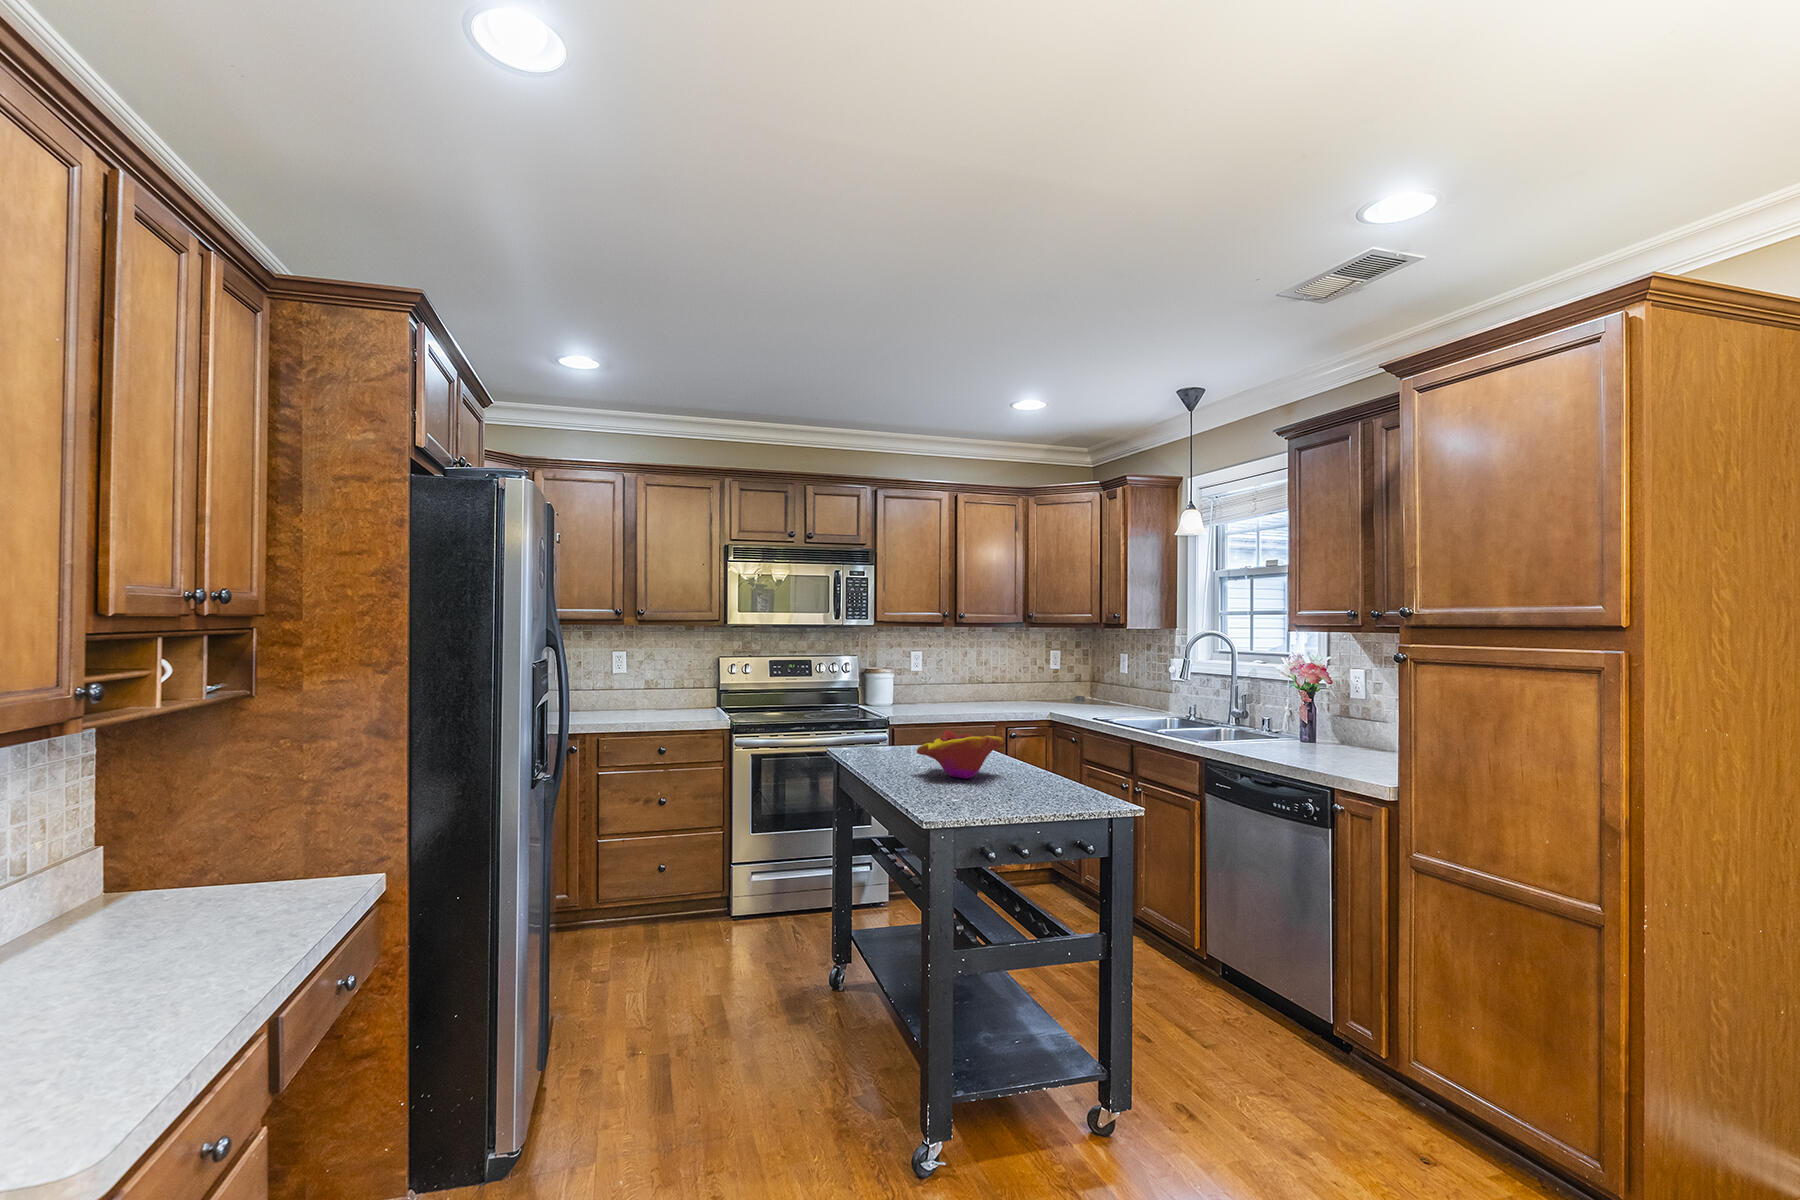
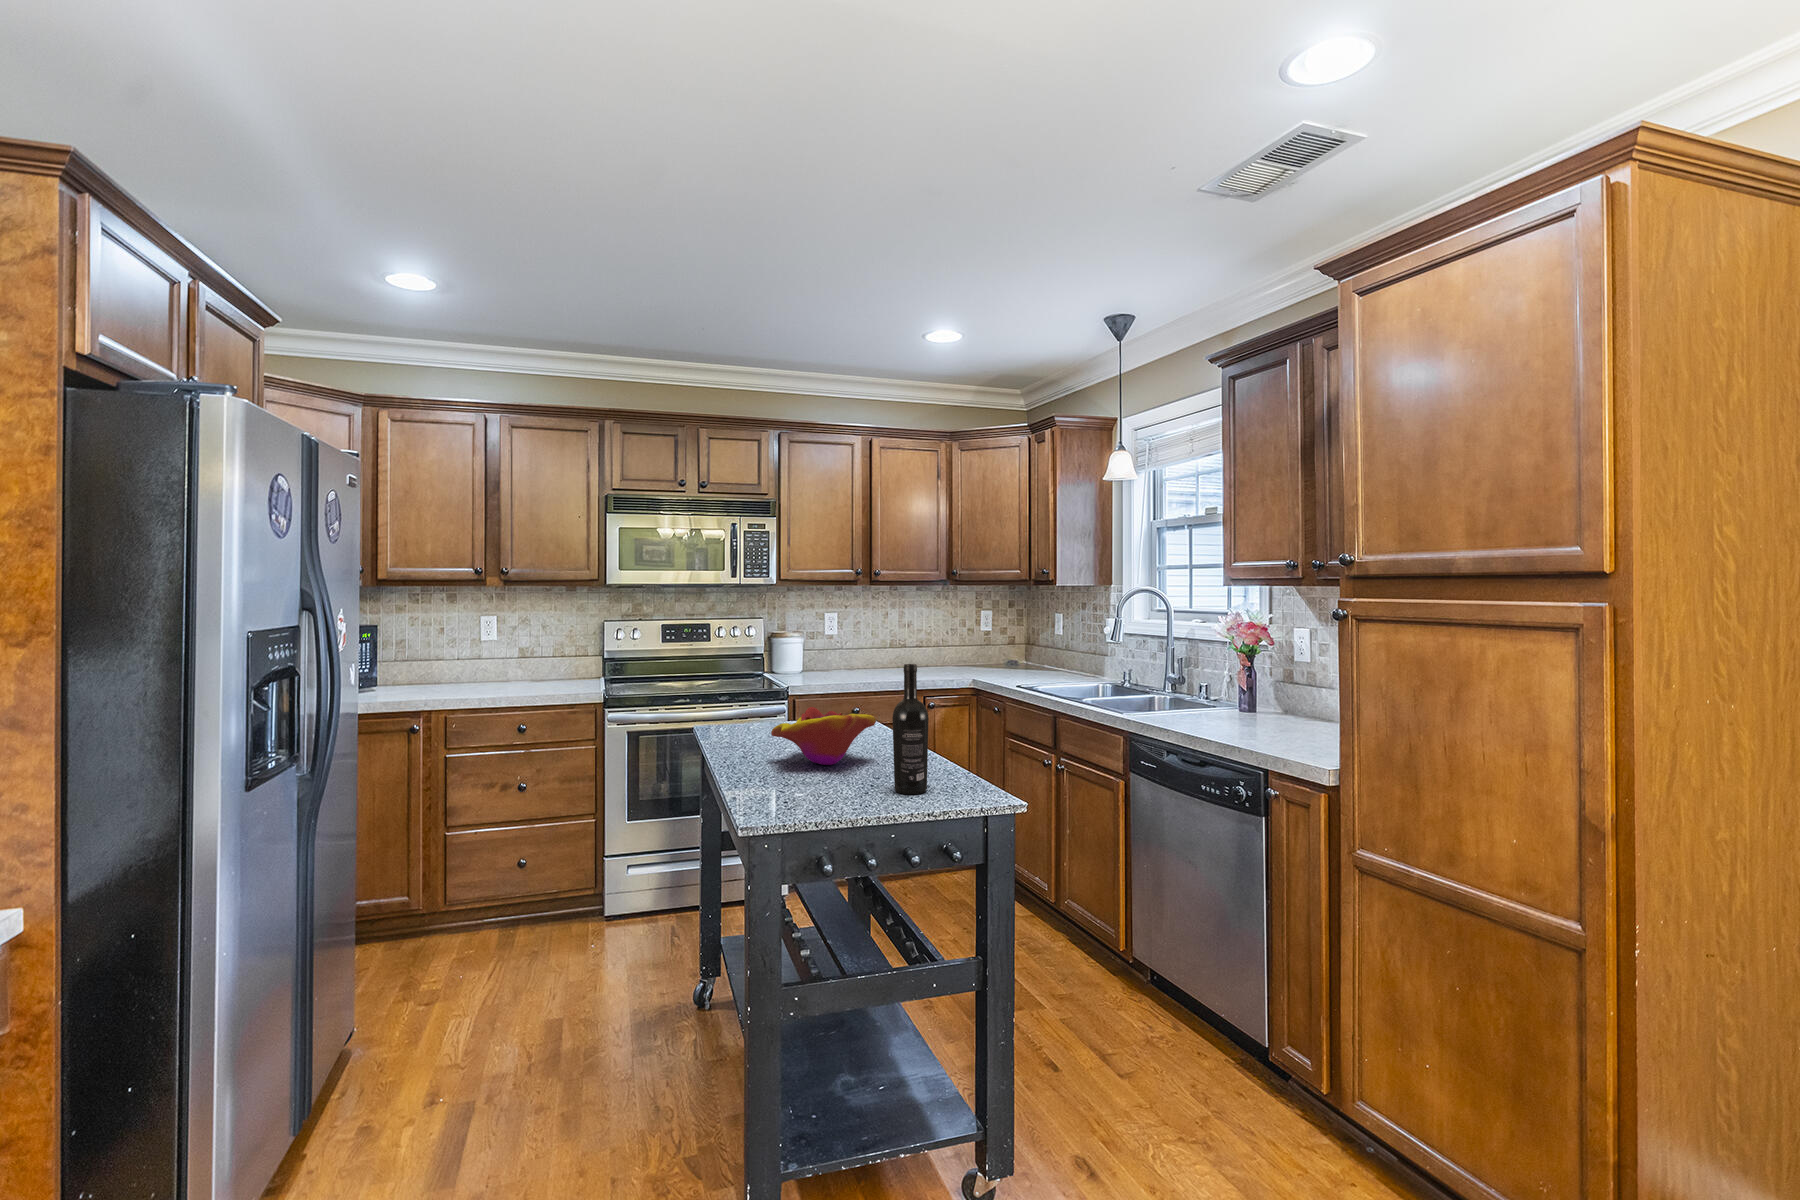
wine bottle: none [1030,694,1060,801] -> present [892,664,929,794]

